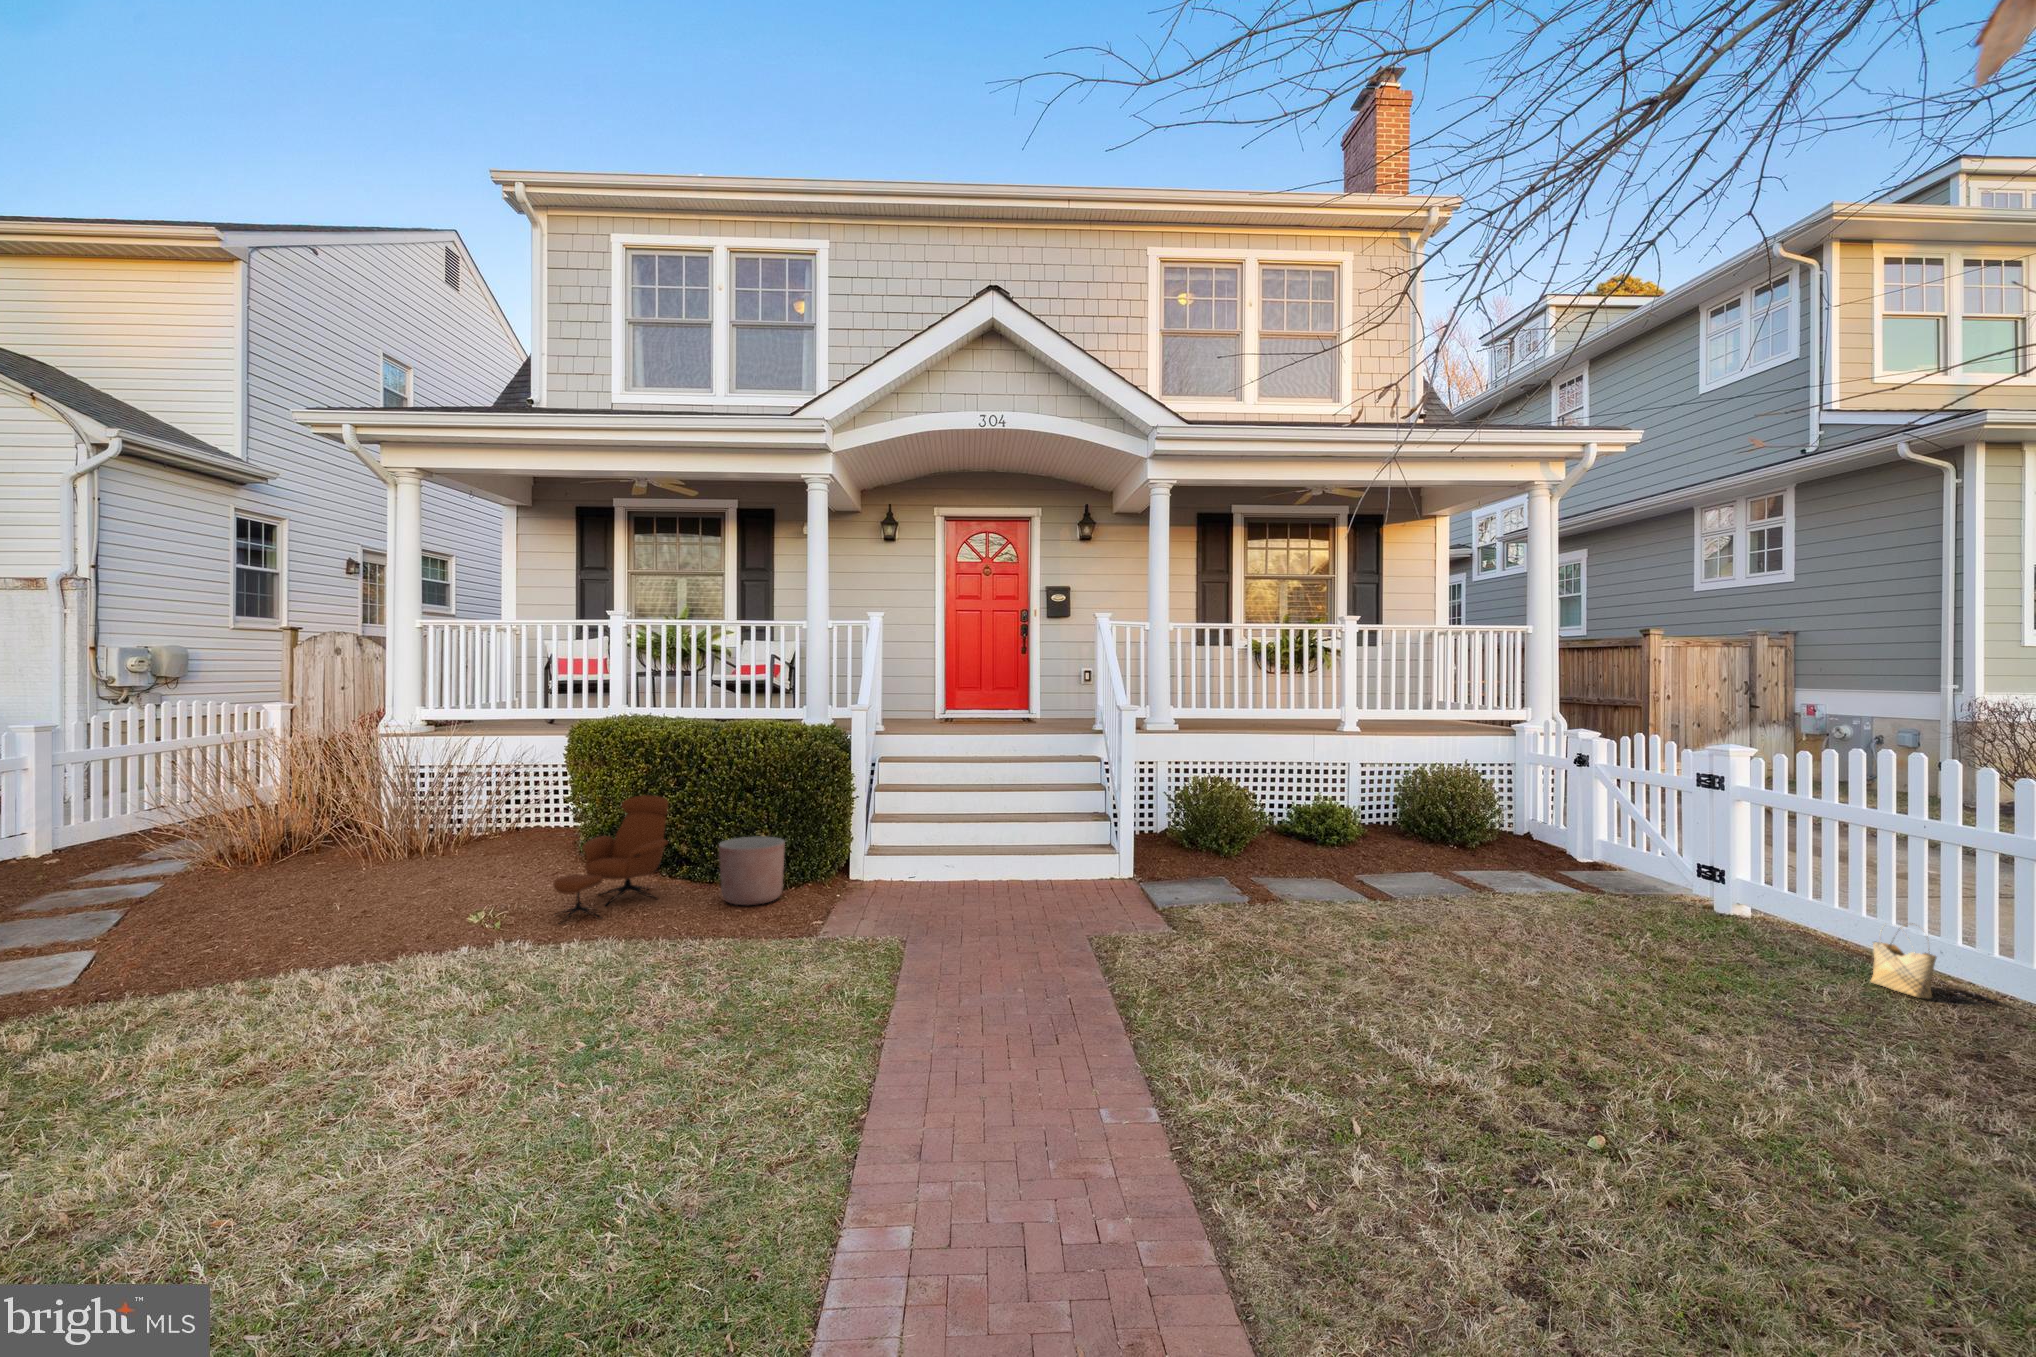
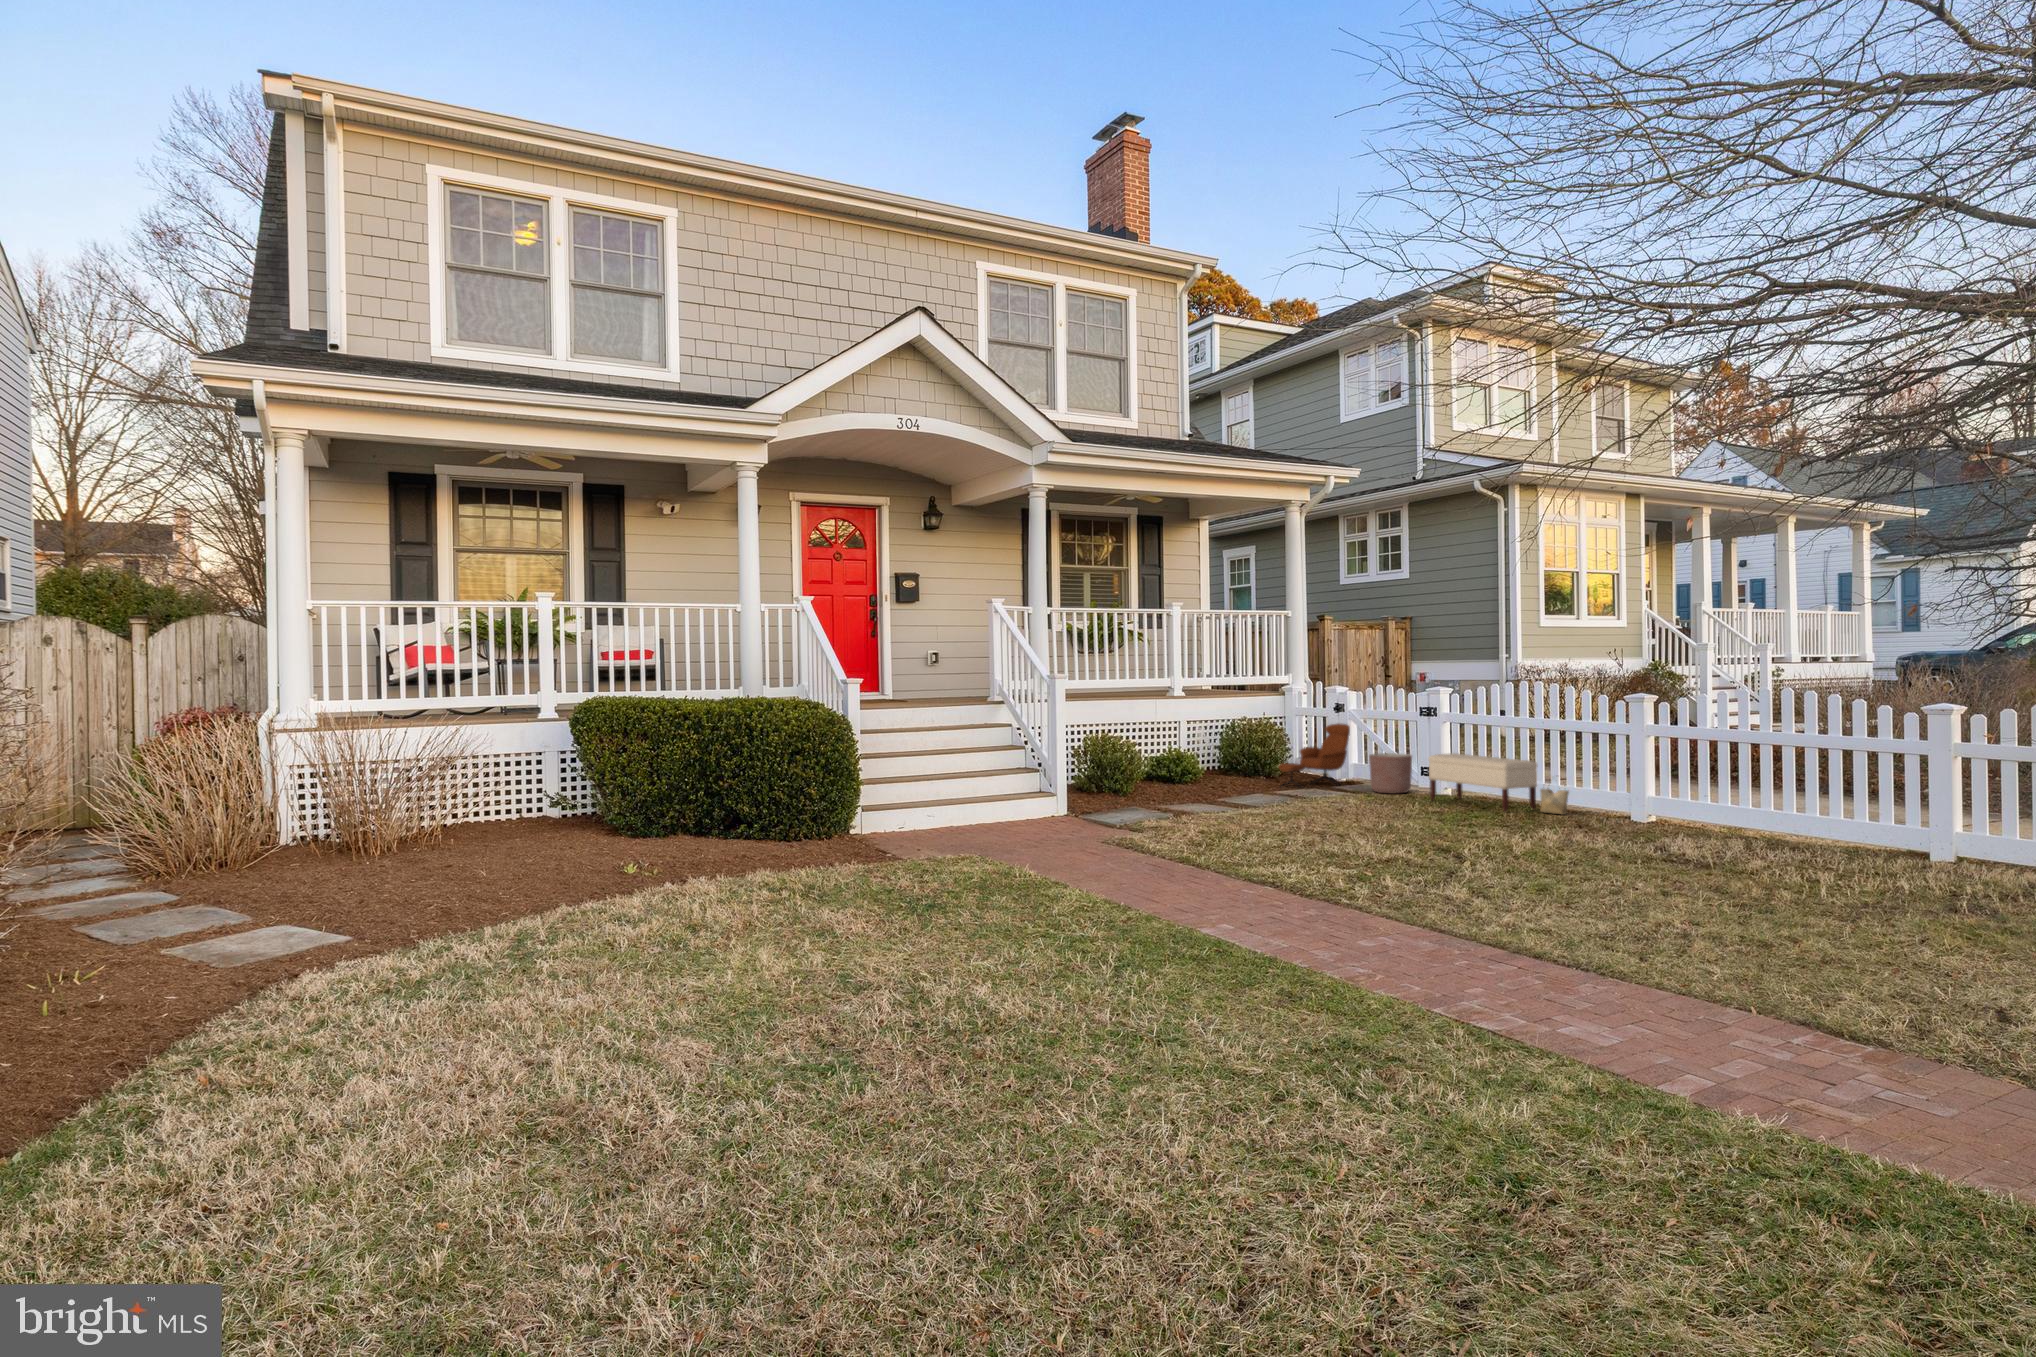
lounge chair: present [553,795,668,922] -> present [1279,724,1350,786]
planter: present [719,837,785,905] -> present [1369,753,1412,794]
bench: none [1674,849,1873,975] -> present [1429,753,1537,812]

